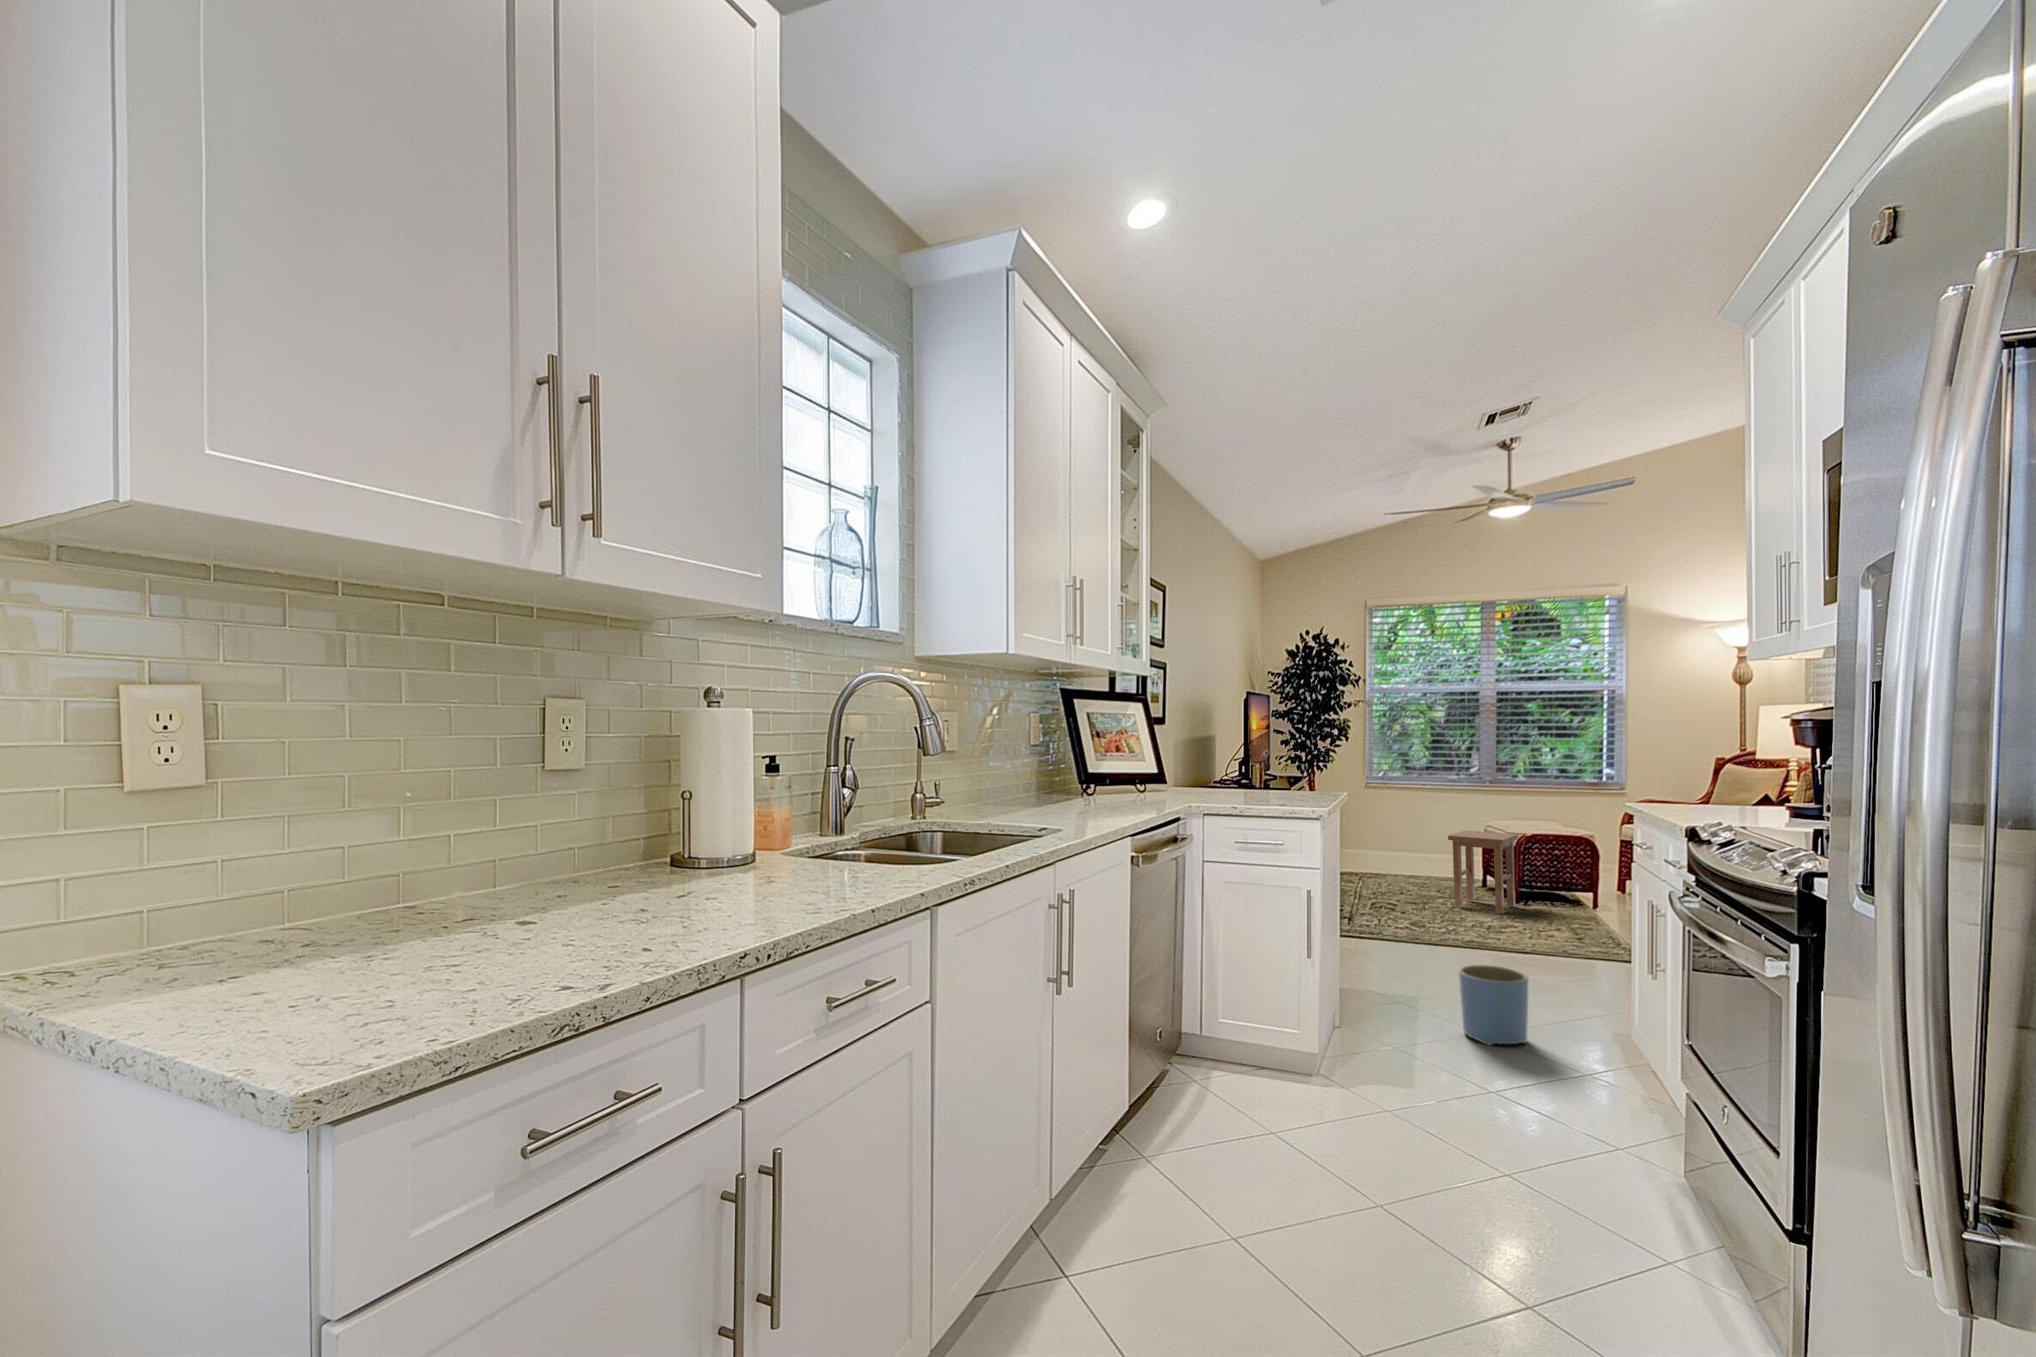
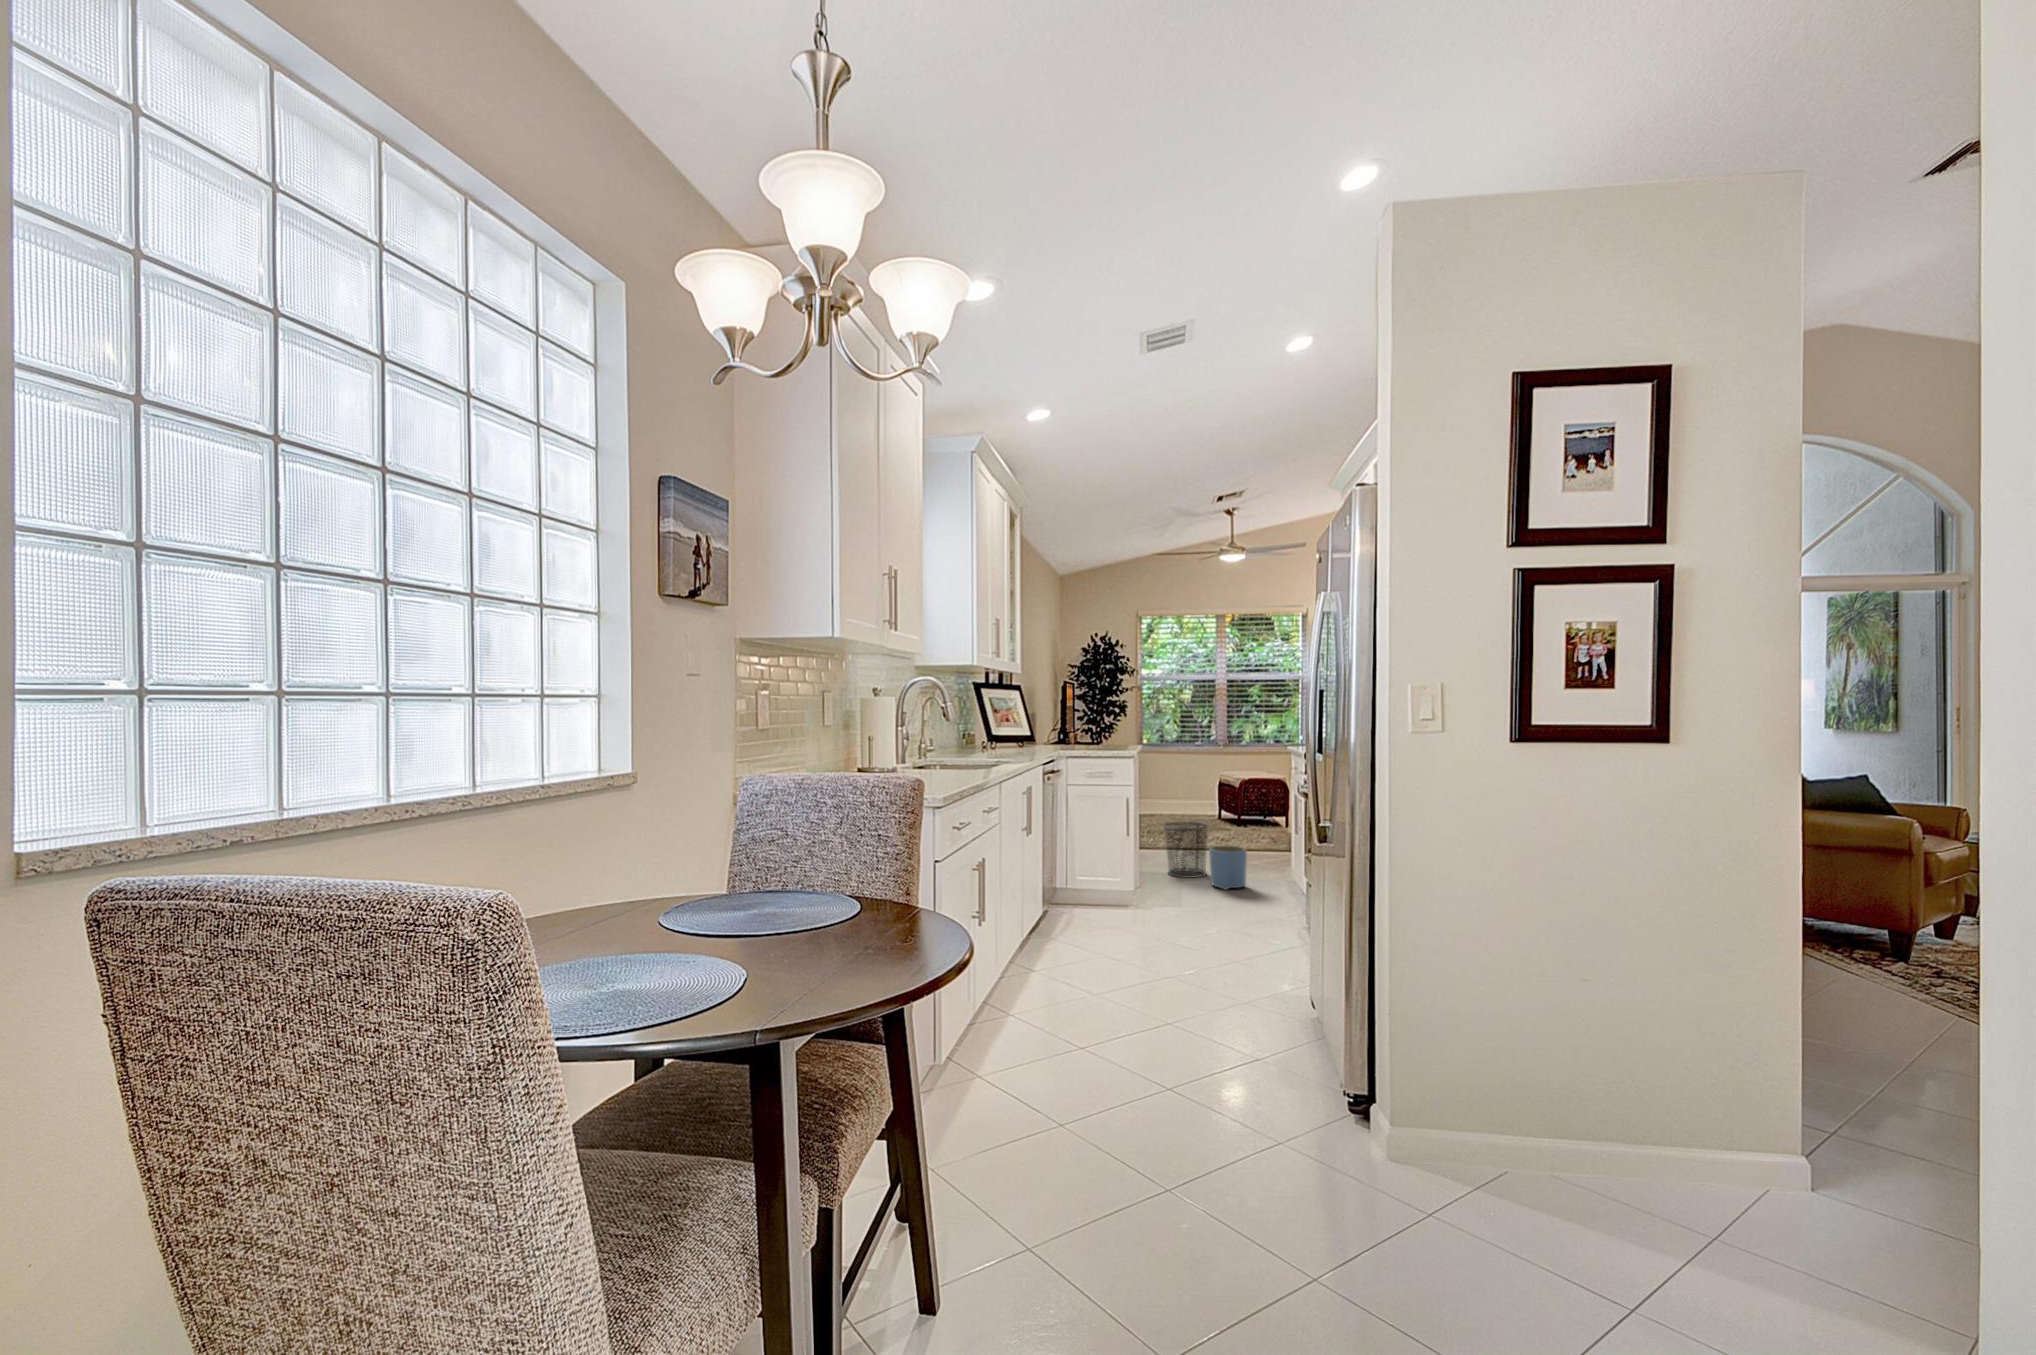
stool: present [1448,830,1518,914] -> none [1196,776,1240,830]
waste bin: none [1382,915,1461,1010] -> present [1164,822,1209,878]

